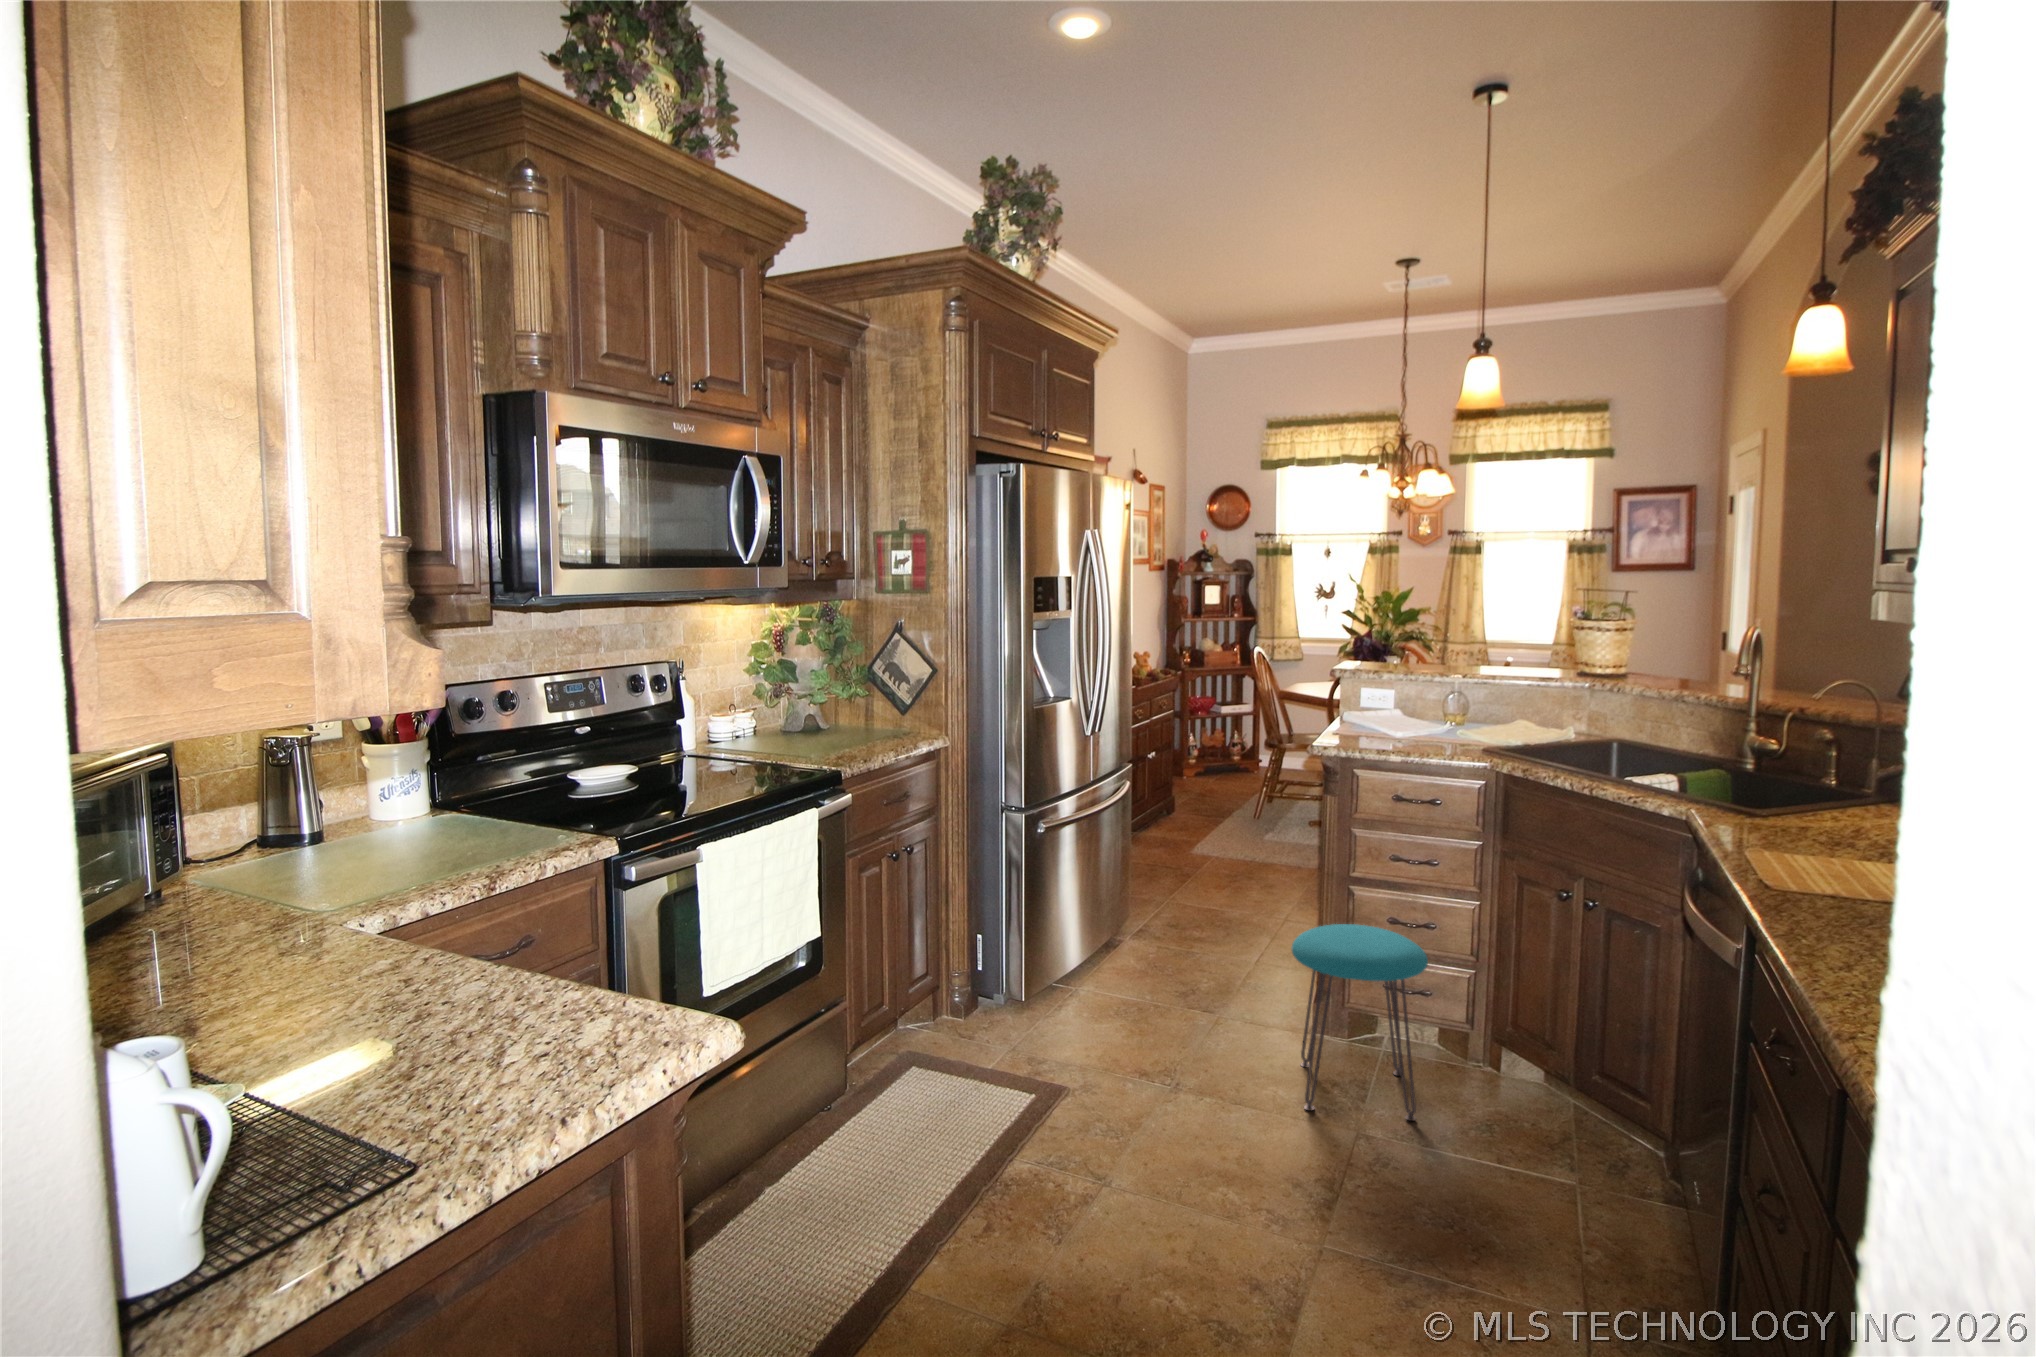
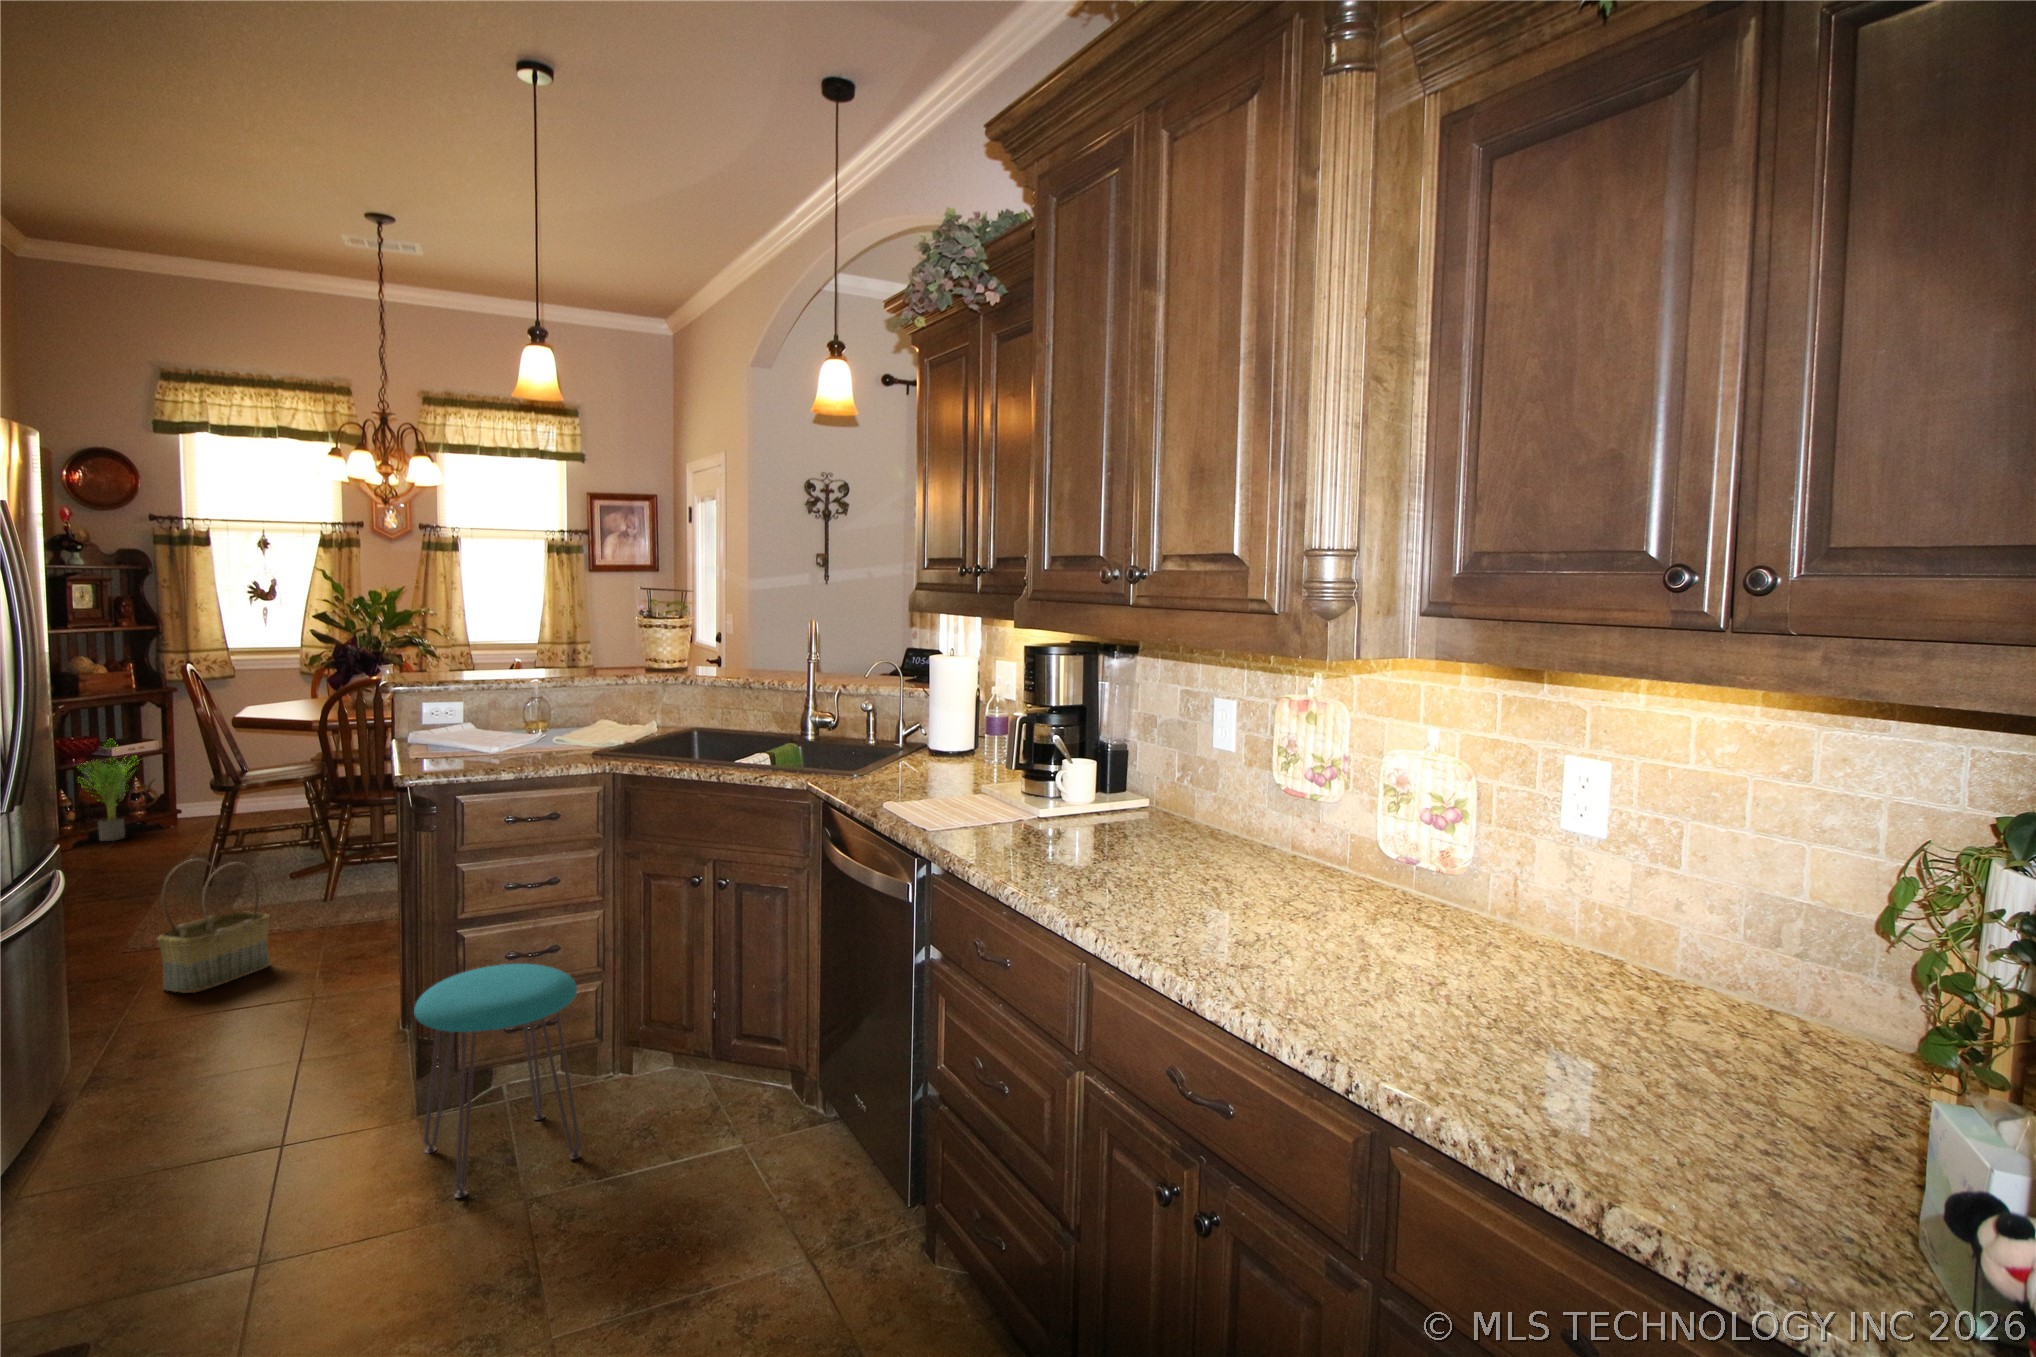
potted plant: none [1195,701,1238,776] -> present [85,742,133,841]
basket: none [1196,796,1269,895] -> present [158,859,270,993]

